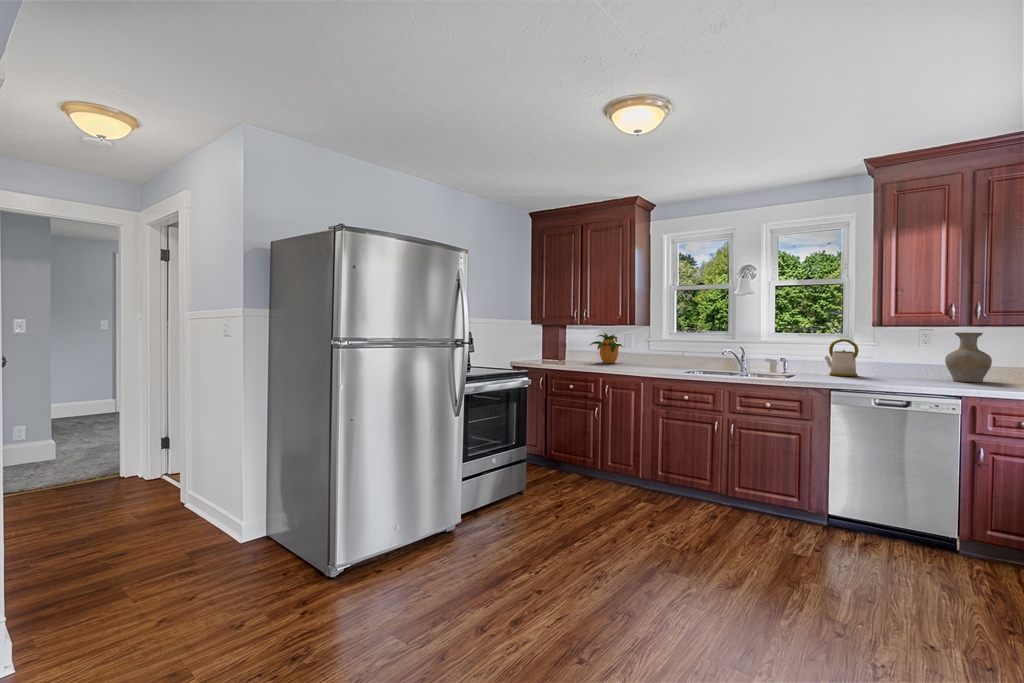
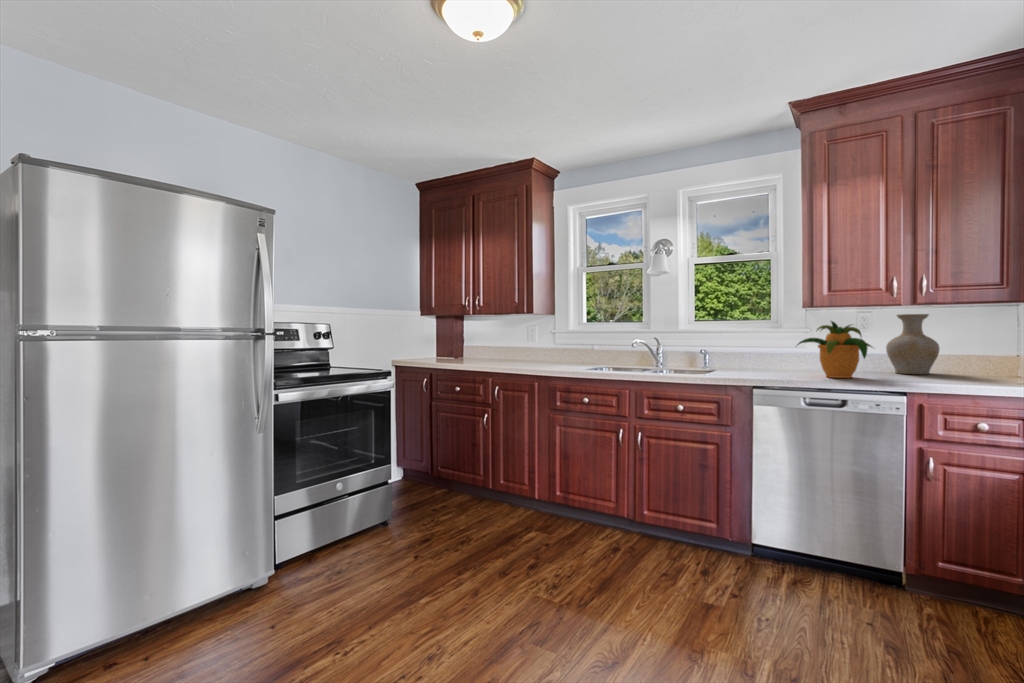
potted plant: present [590,333,623,363] -> present [797,321,872,378]
kettle: present [825,339,859,376] -> none [750,326,788,370]

